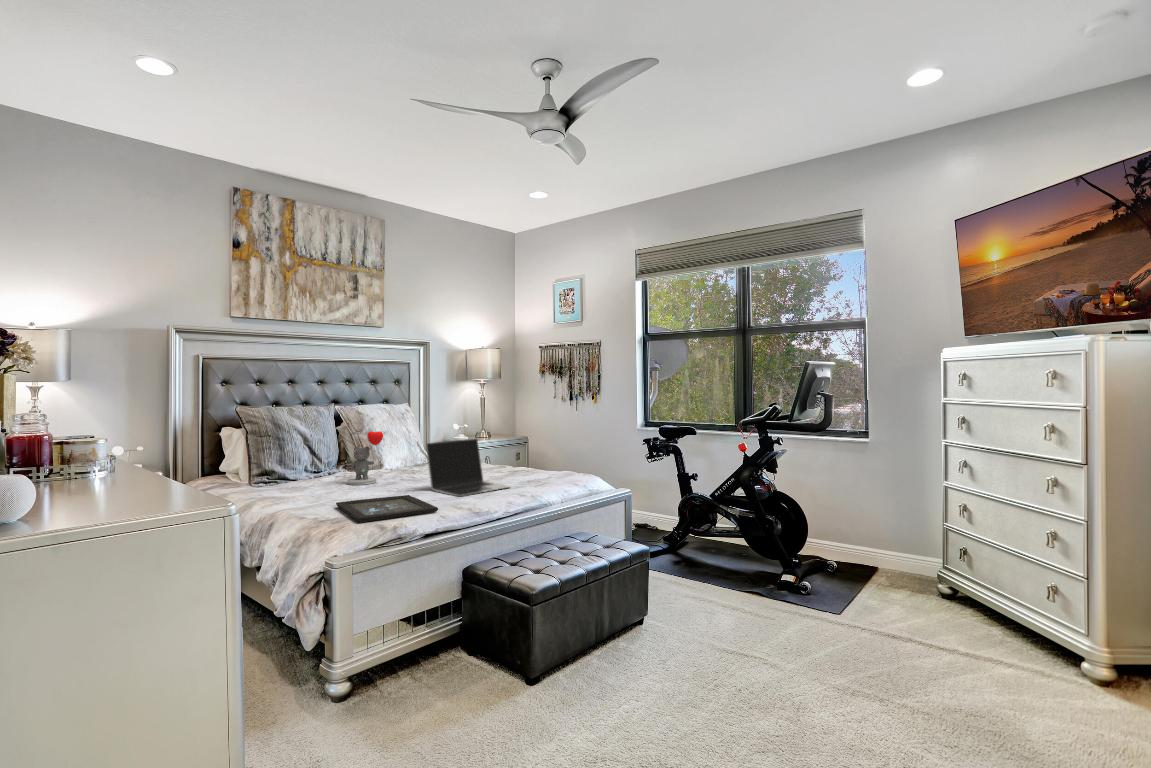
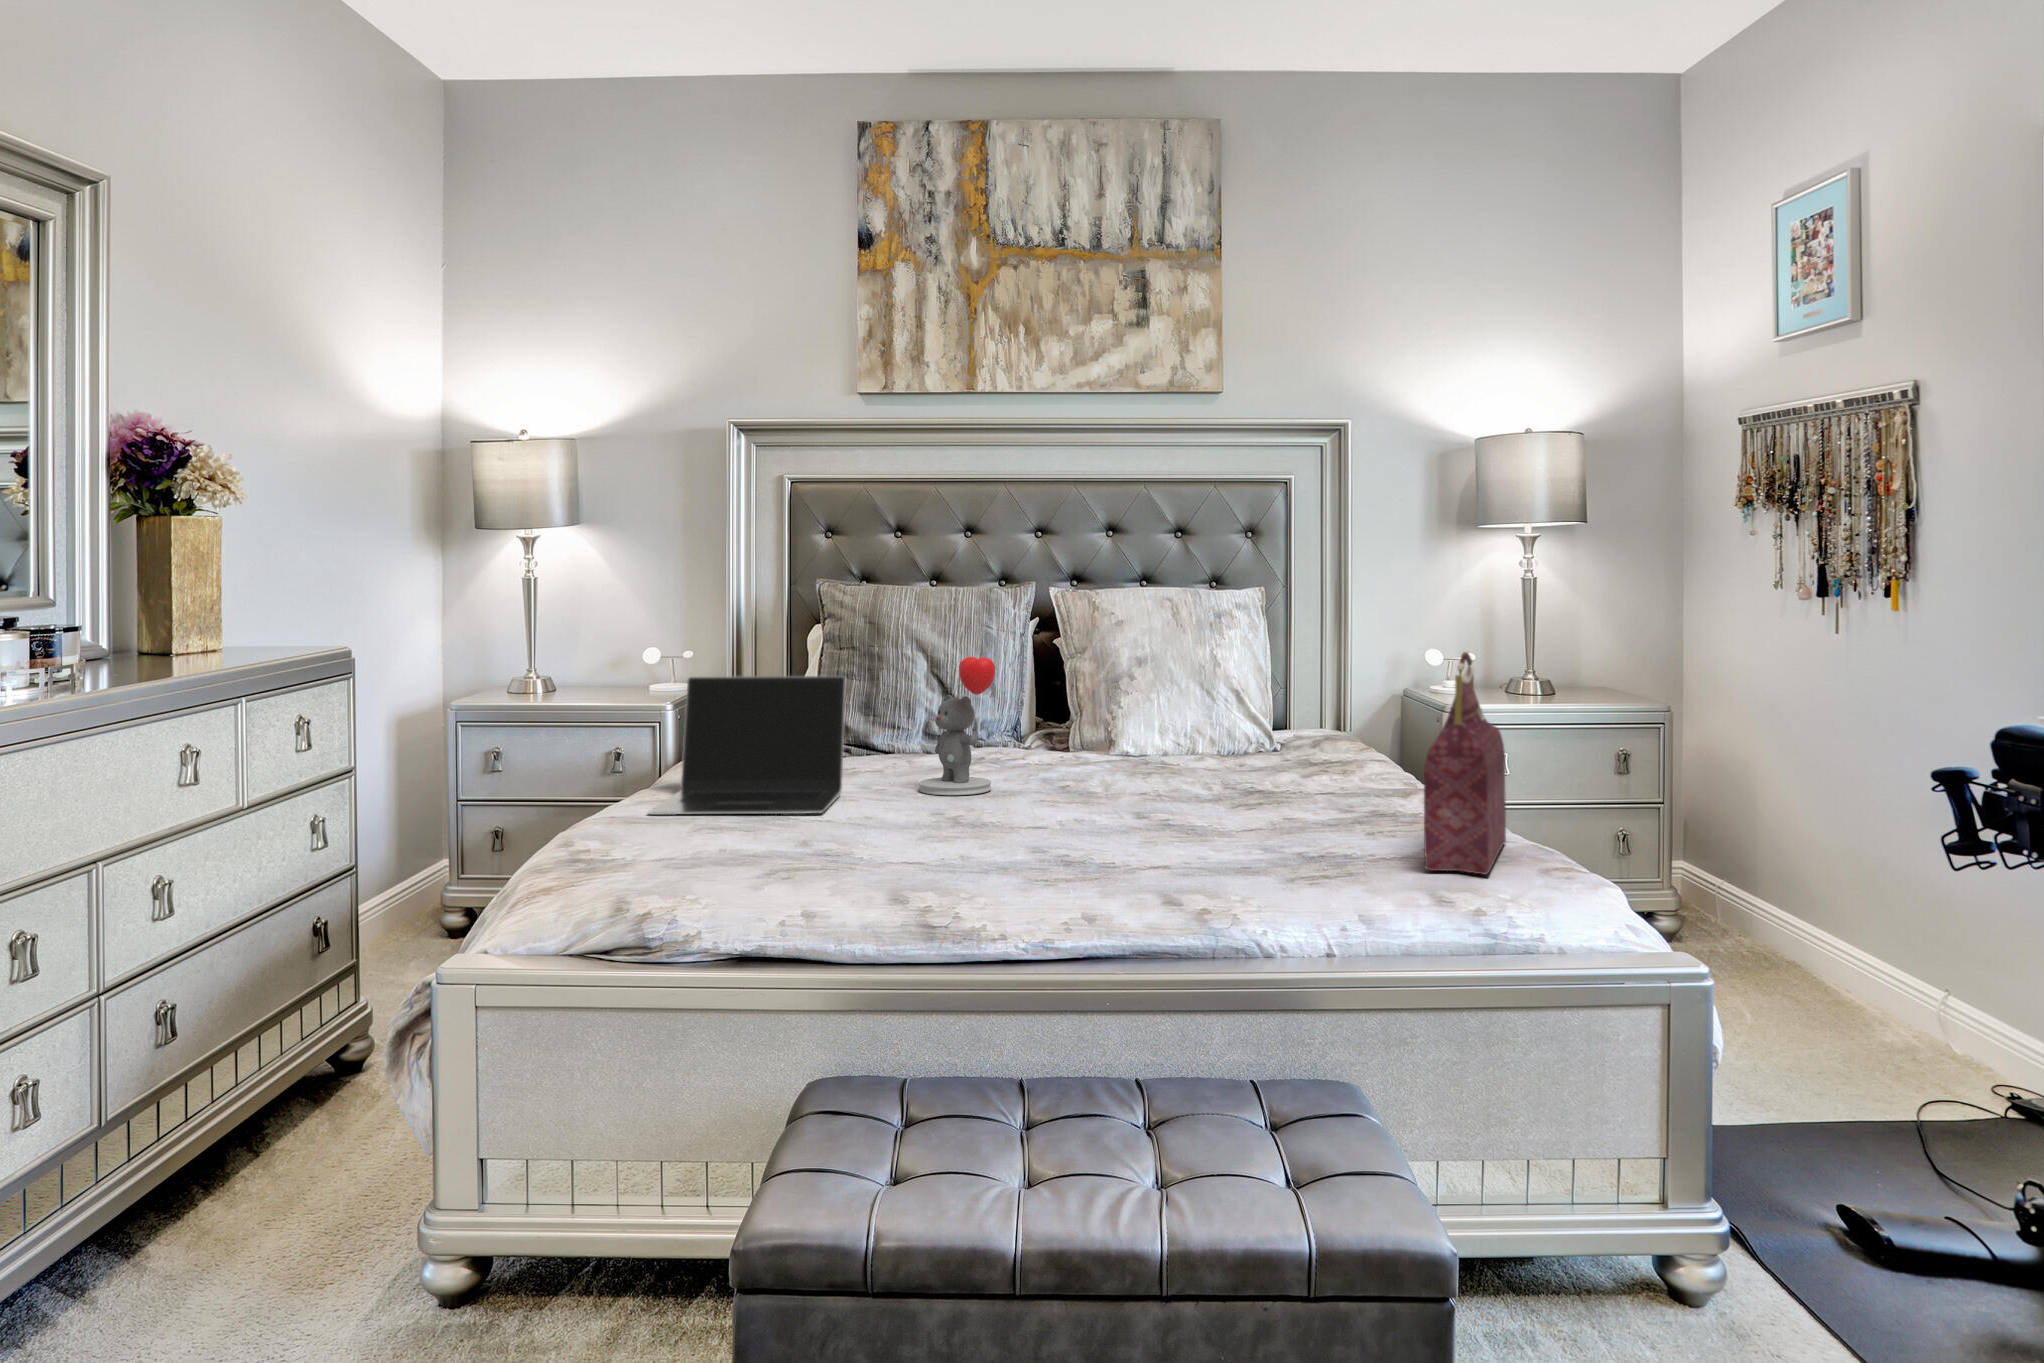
handbag: none [546,420,580,481] -> present [1424,652,1506,875]
laptop: present [426,438,509,496] -> present [648,676,846,815]
tray: present [336,495,438,523] -> none [596,825,889,891]

